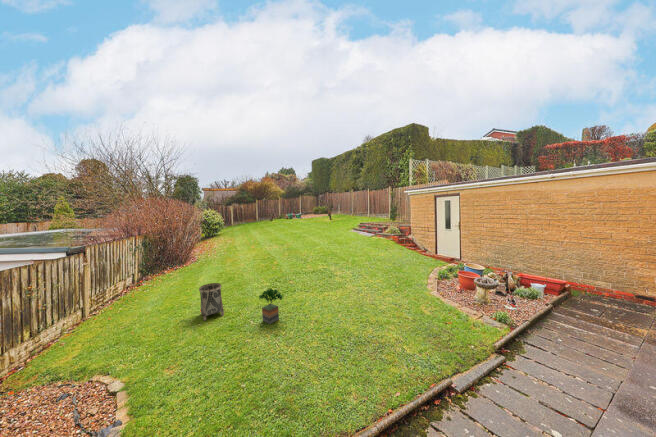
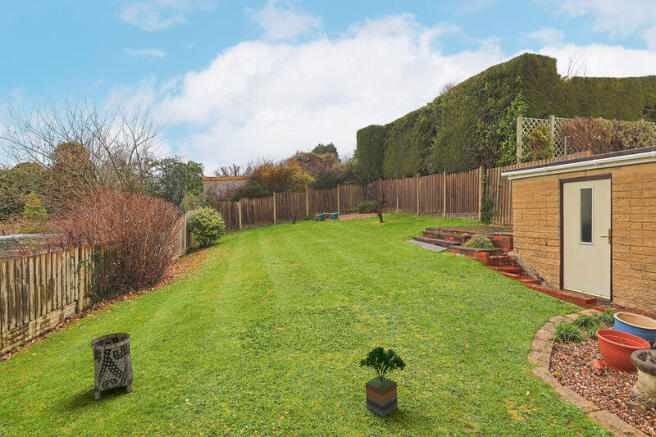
potted tree: present [259,289,283,324] -> present [359,347,406,417]

